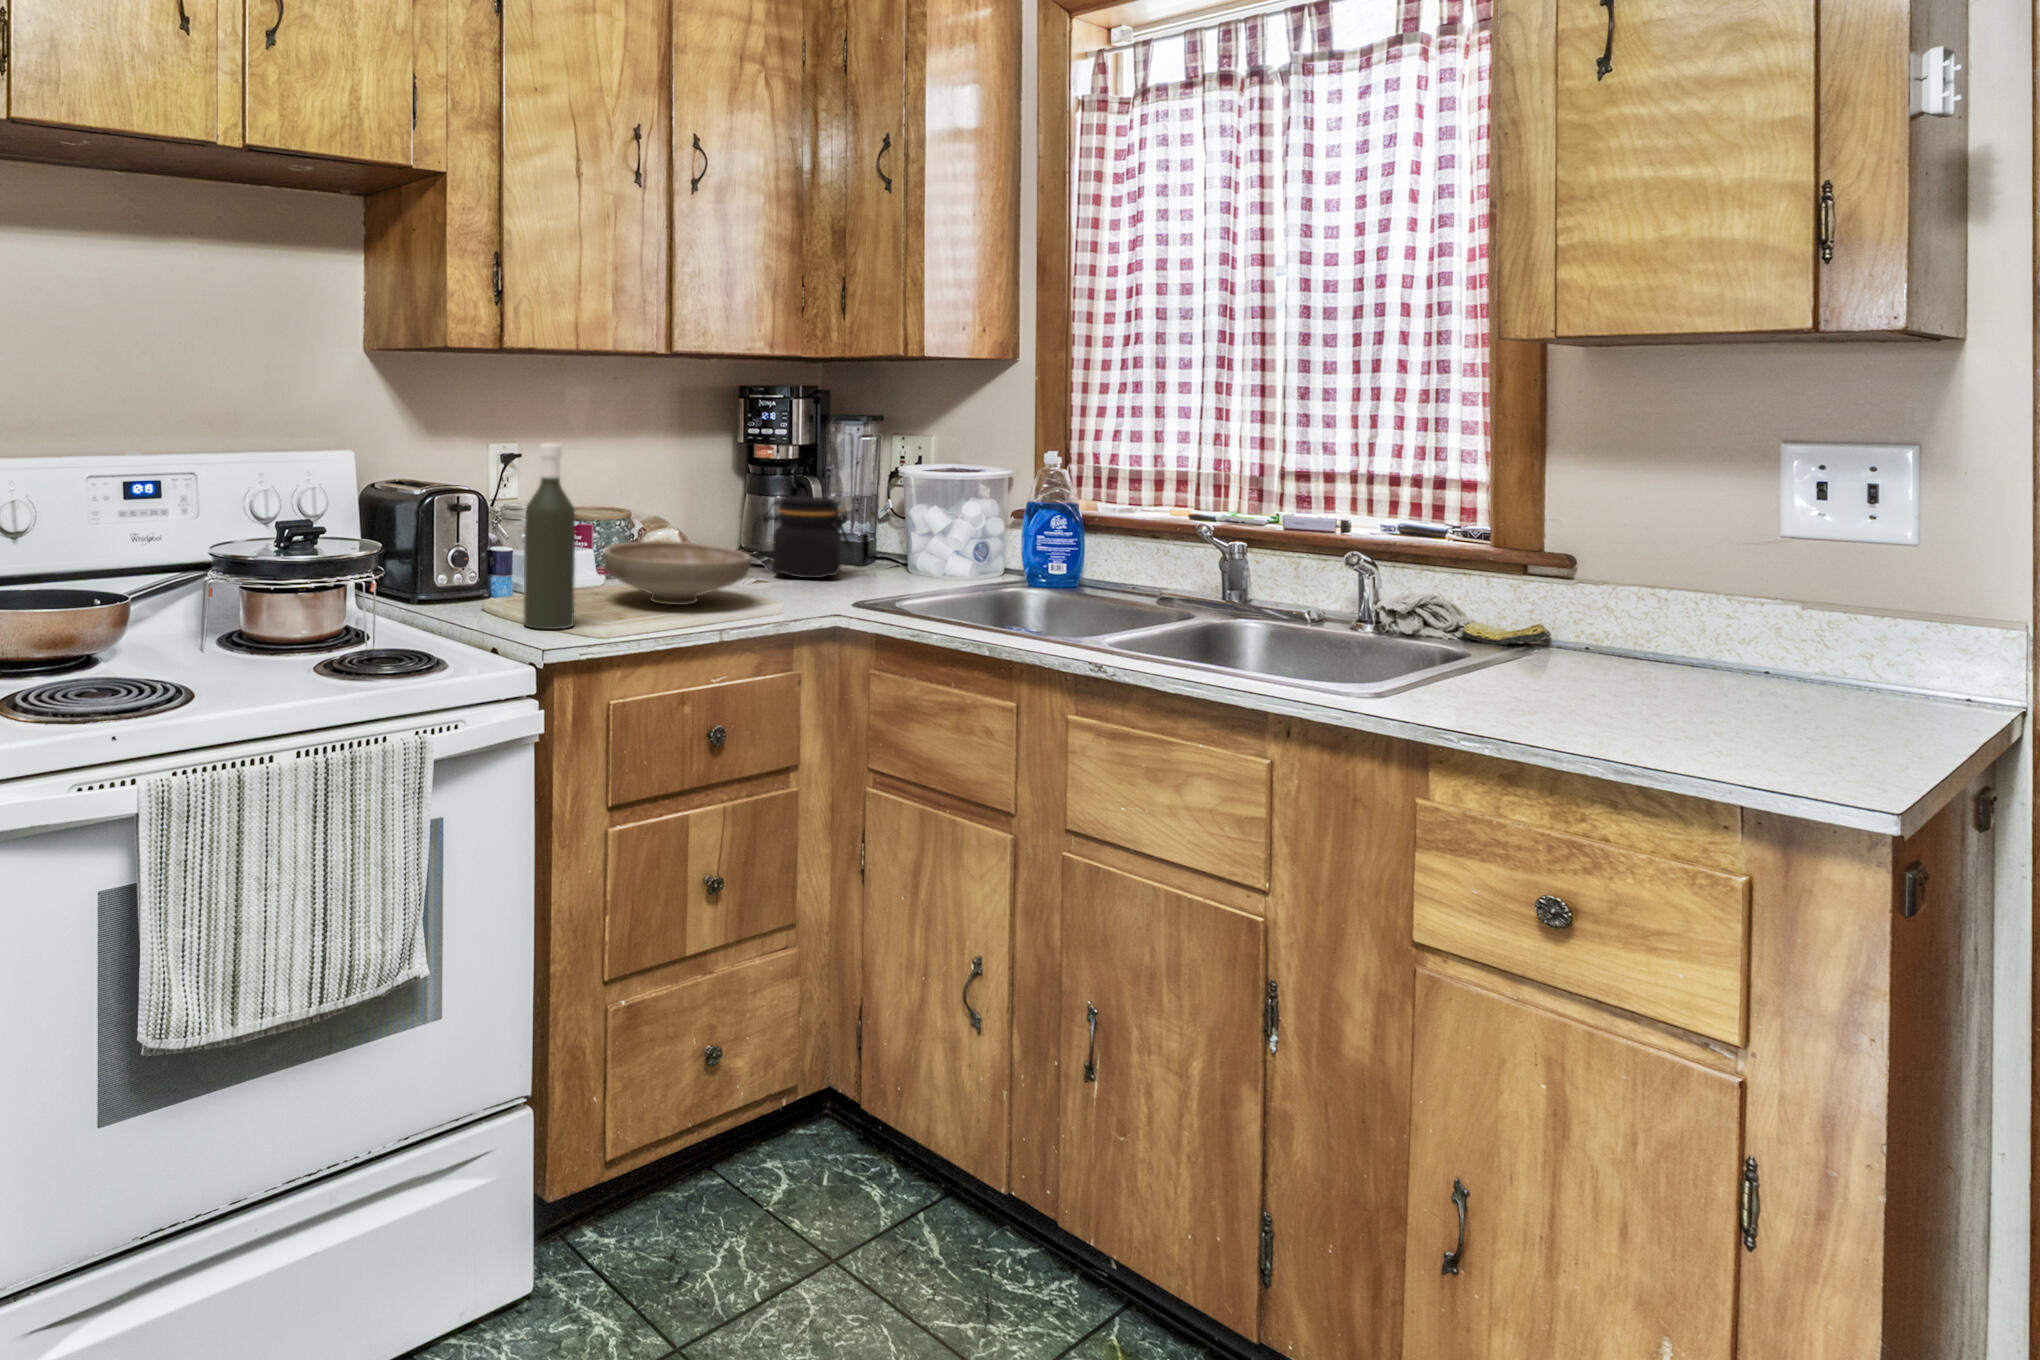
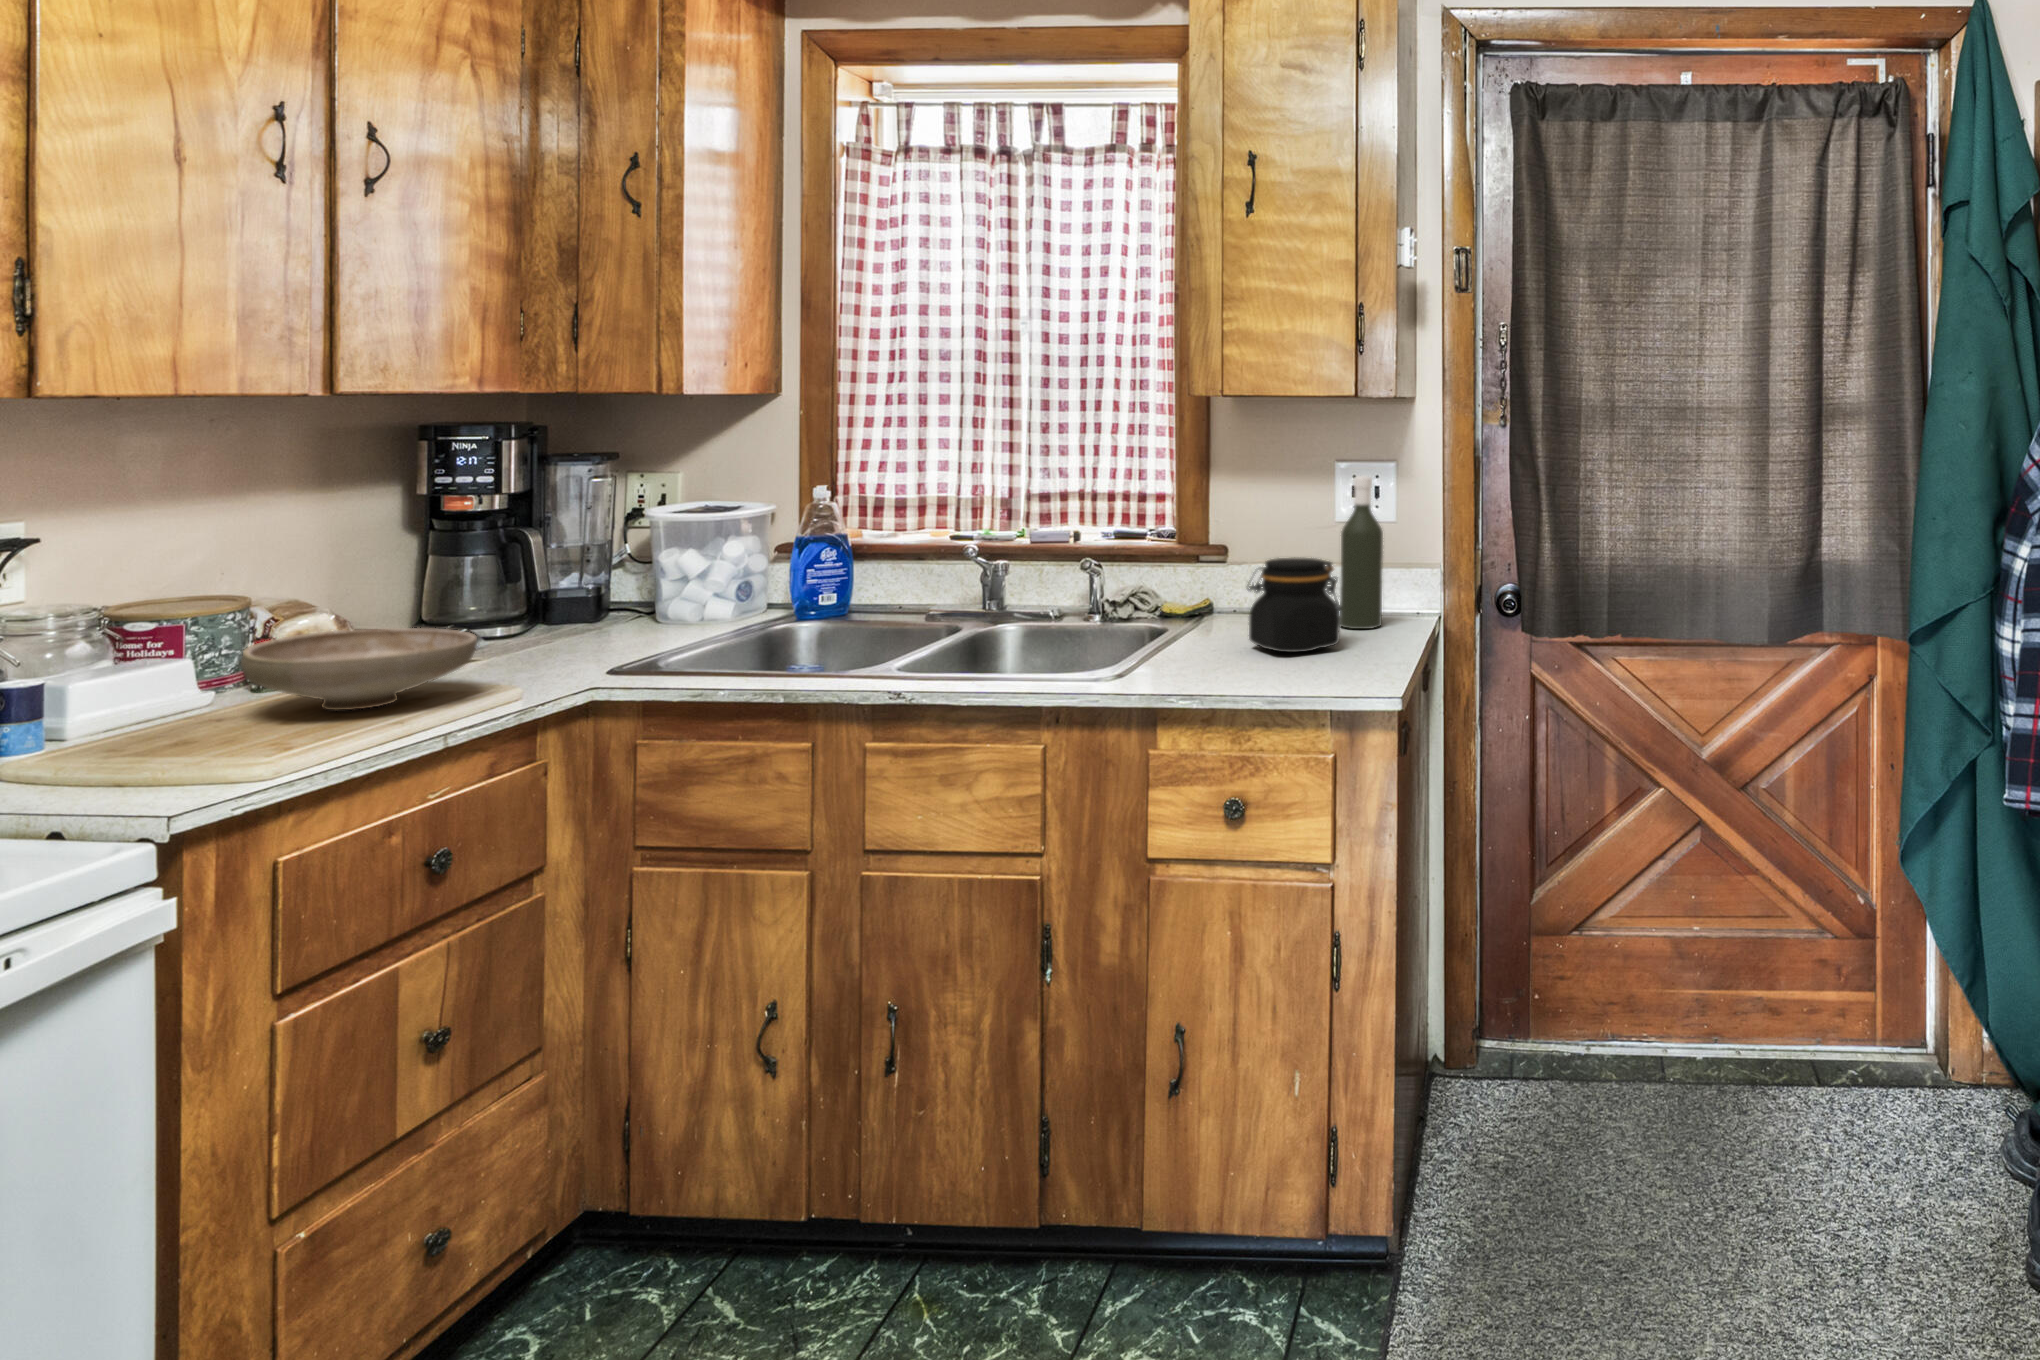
bottle: present [524,444,575,629] -> present [1340,476,1383,629]
jar: present [764,496,850,578] -> present [1248,557,1340,653]

